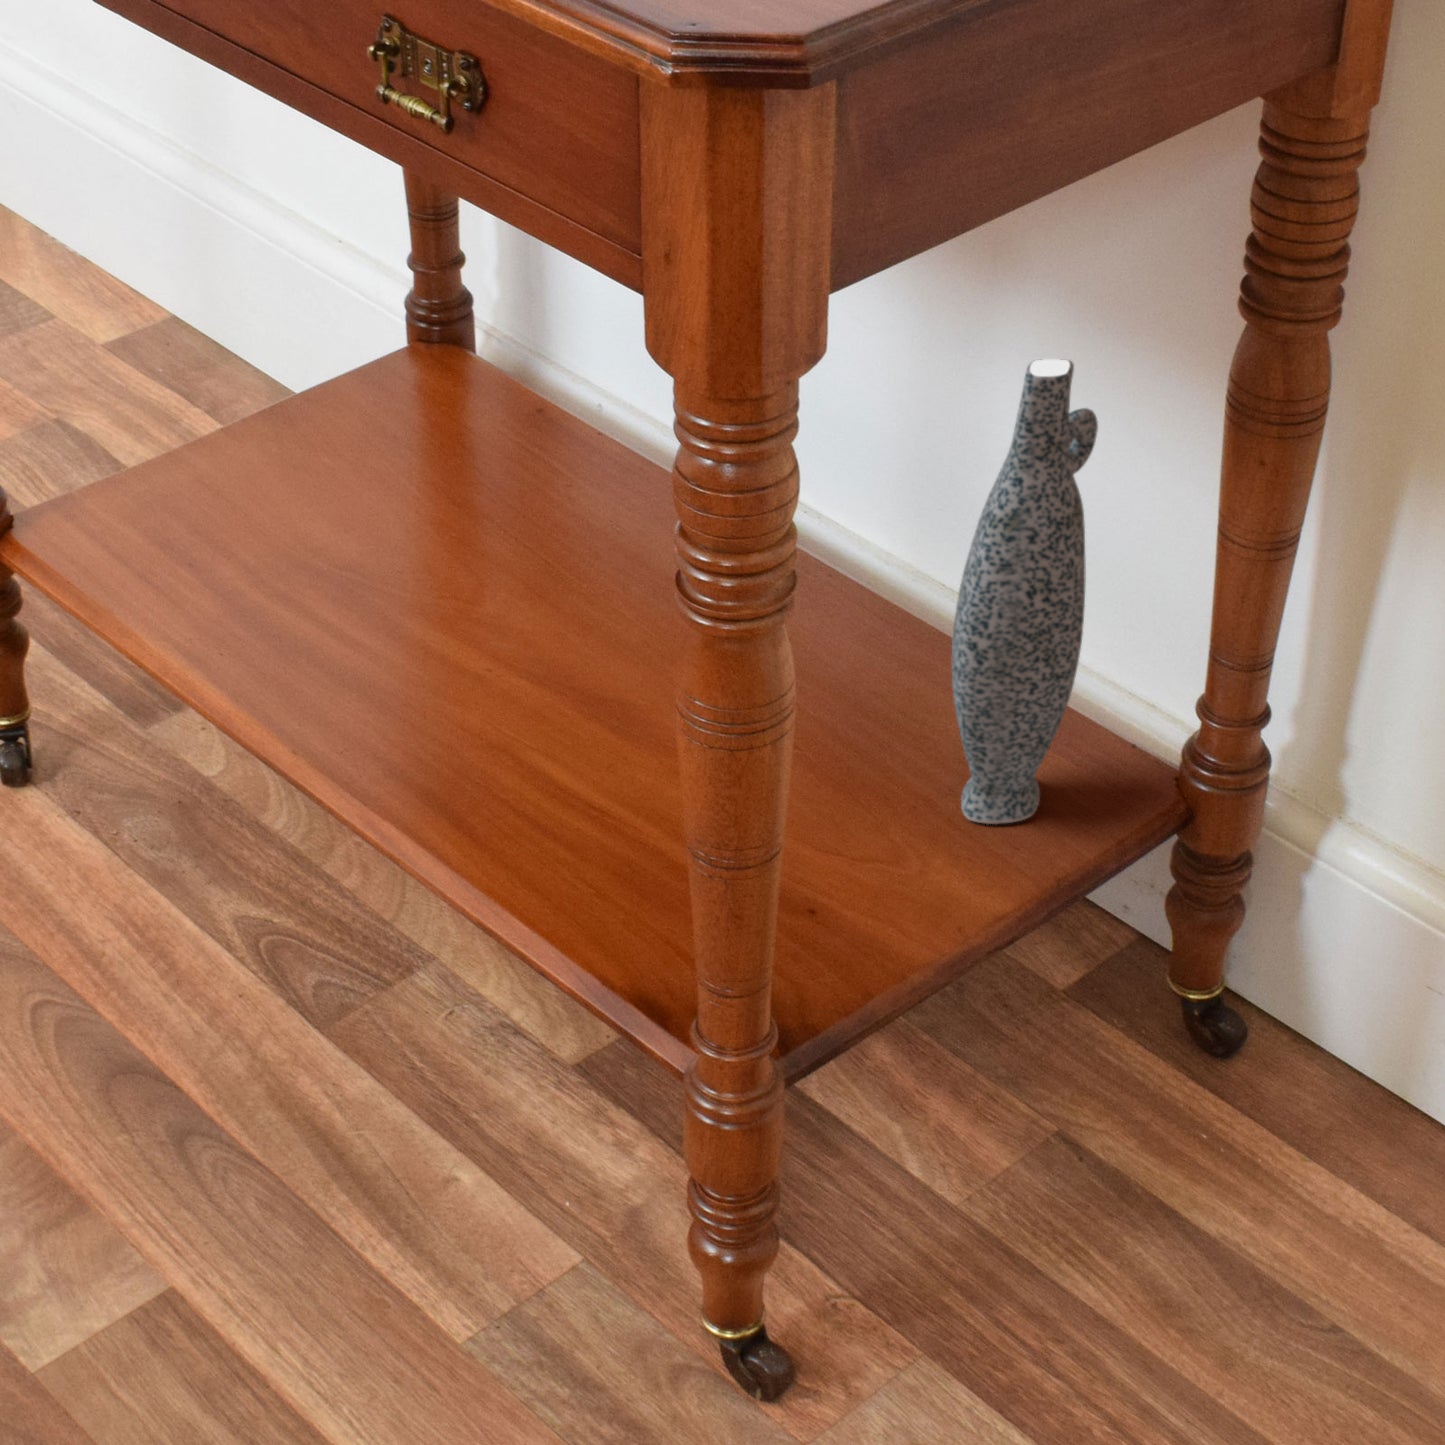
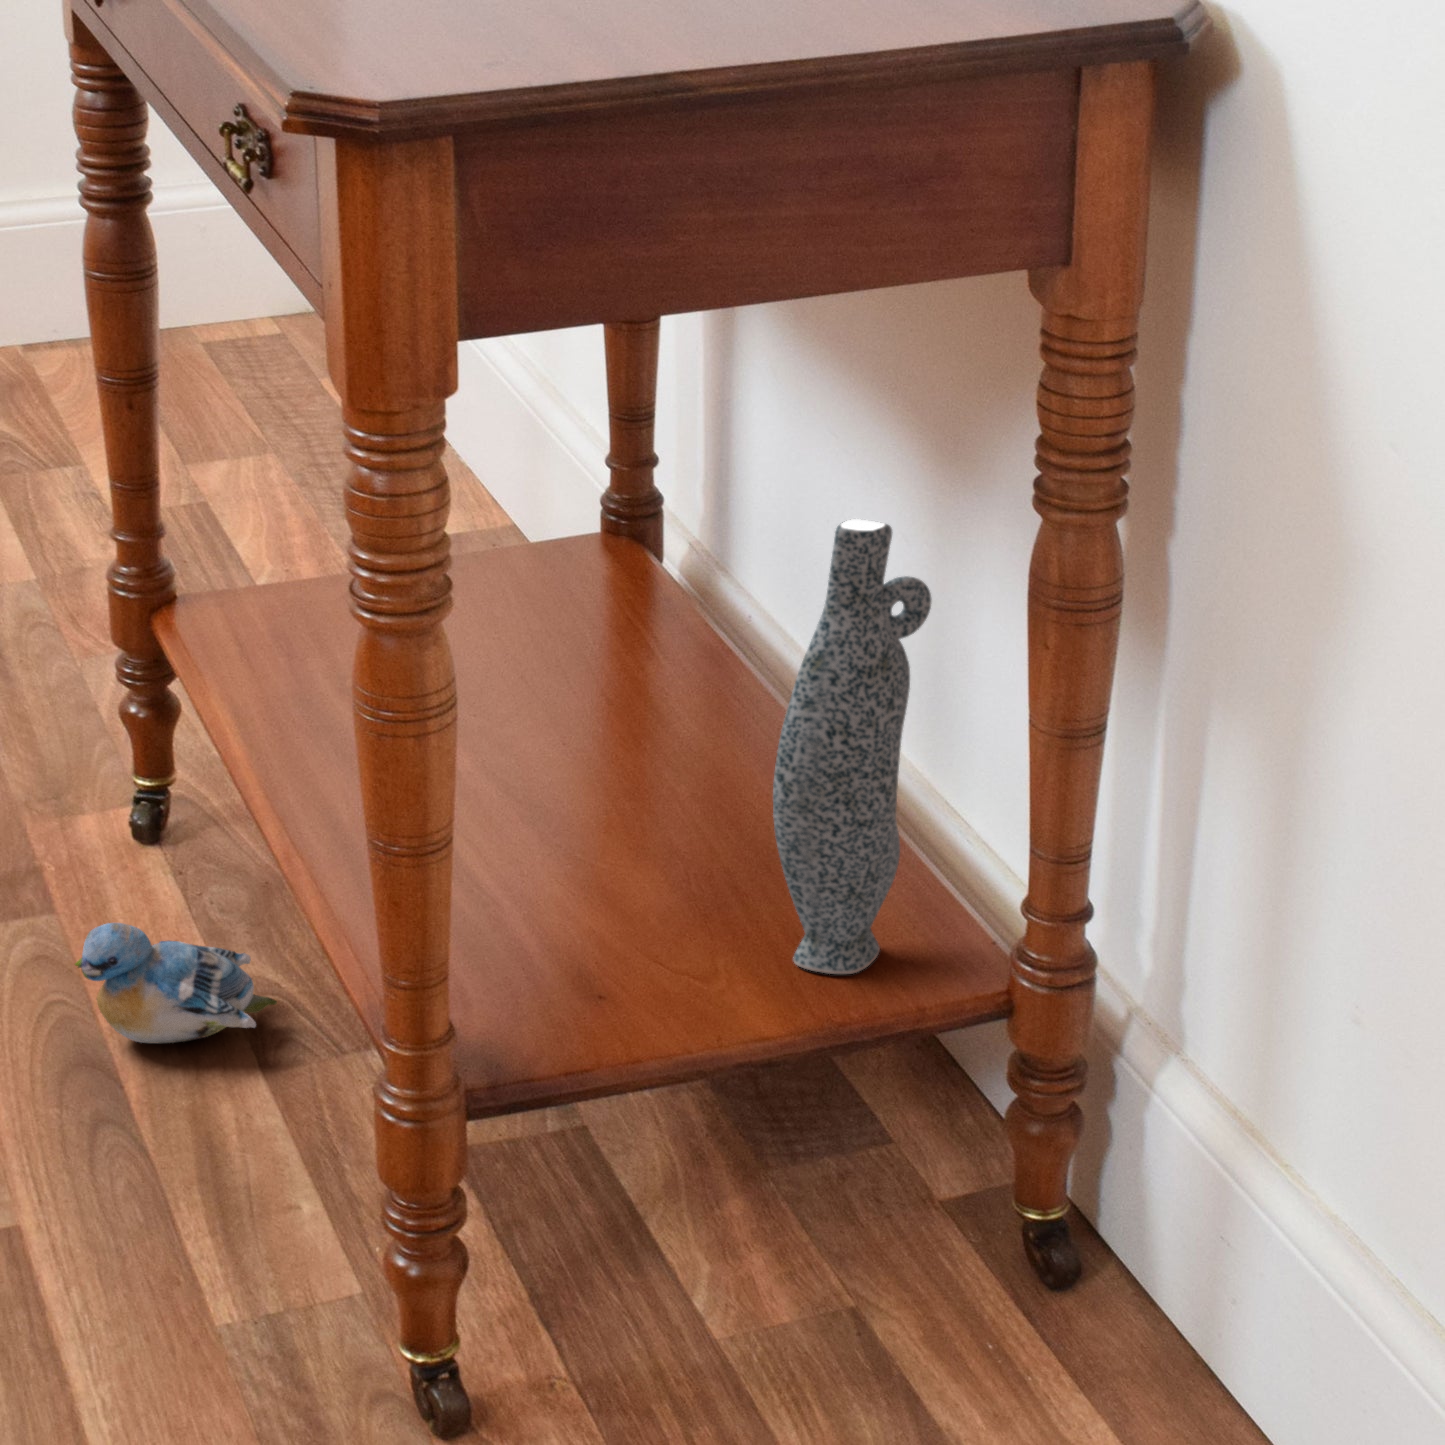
plush toy: none [83,899,302,1032] -> present [75,923,277,1043]

